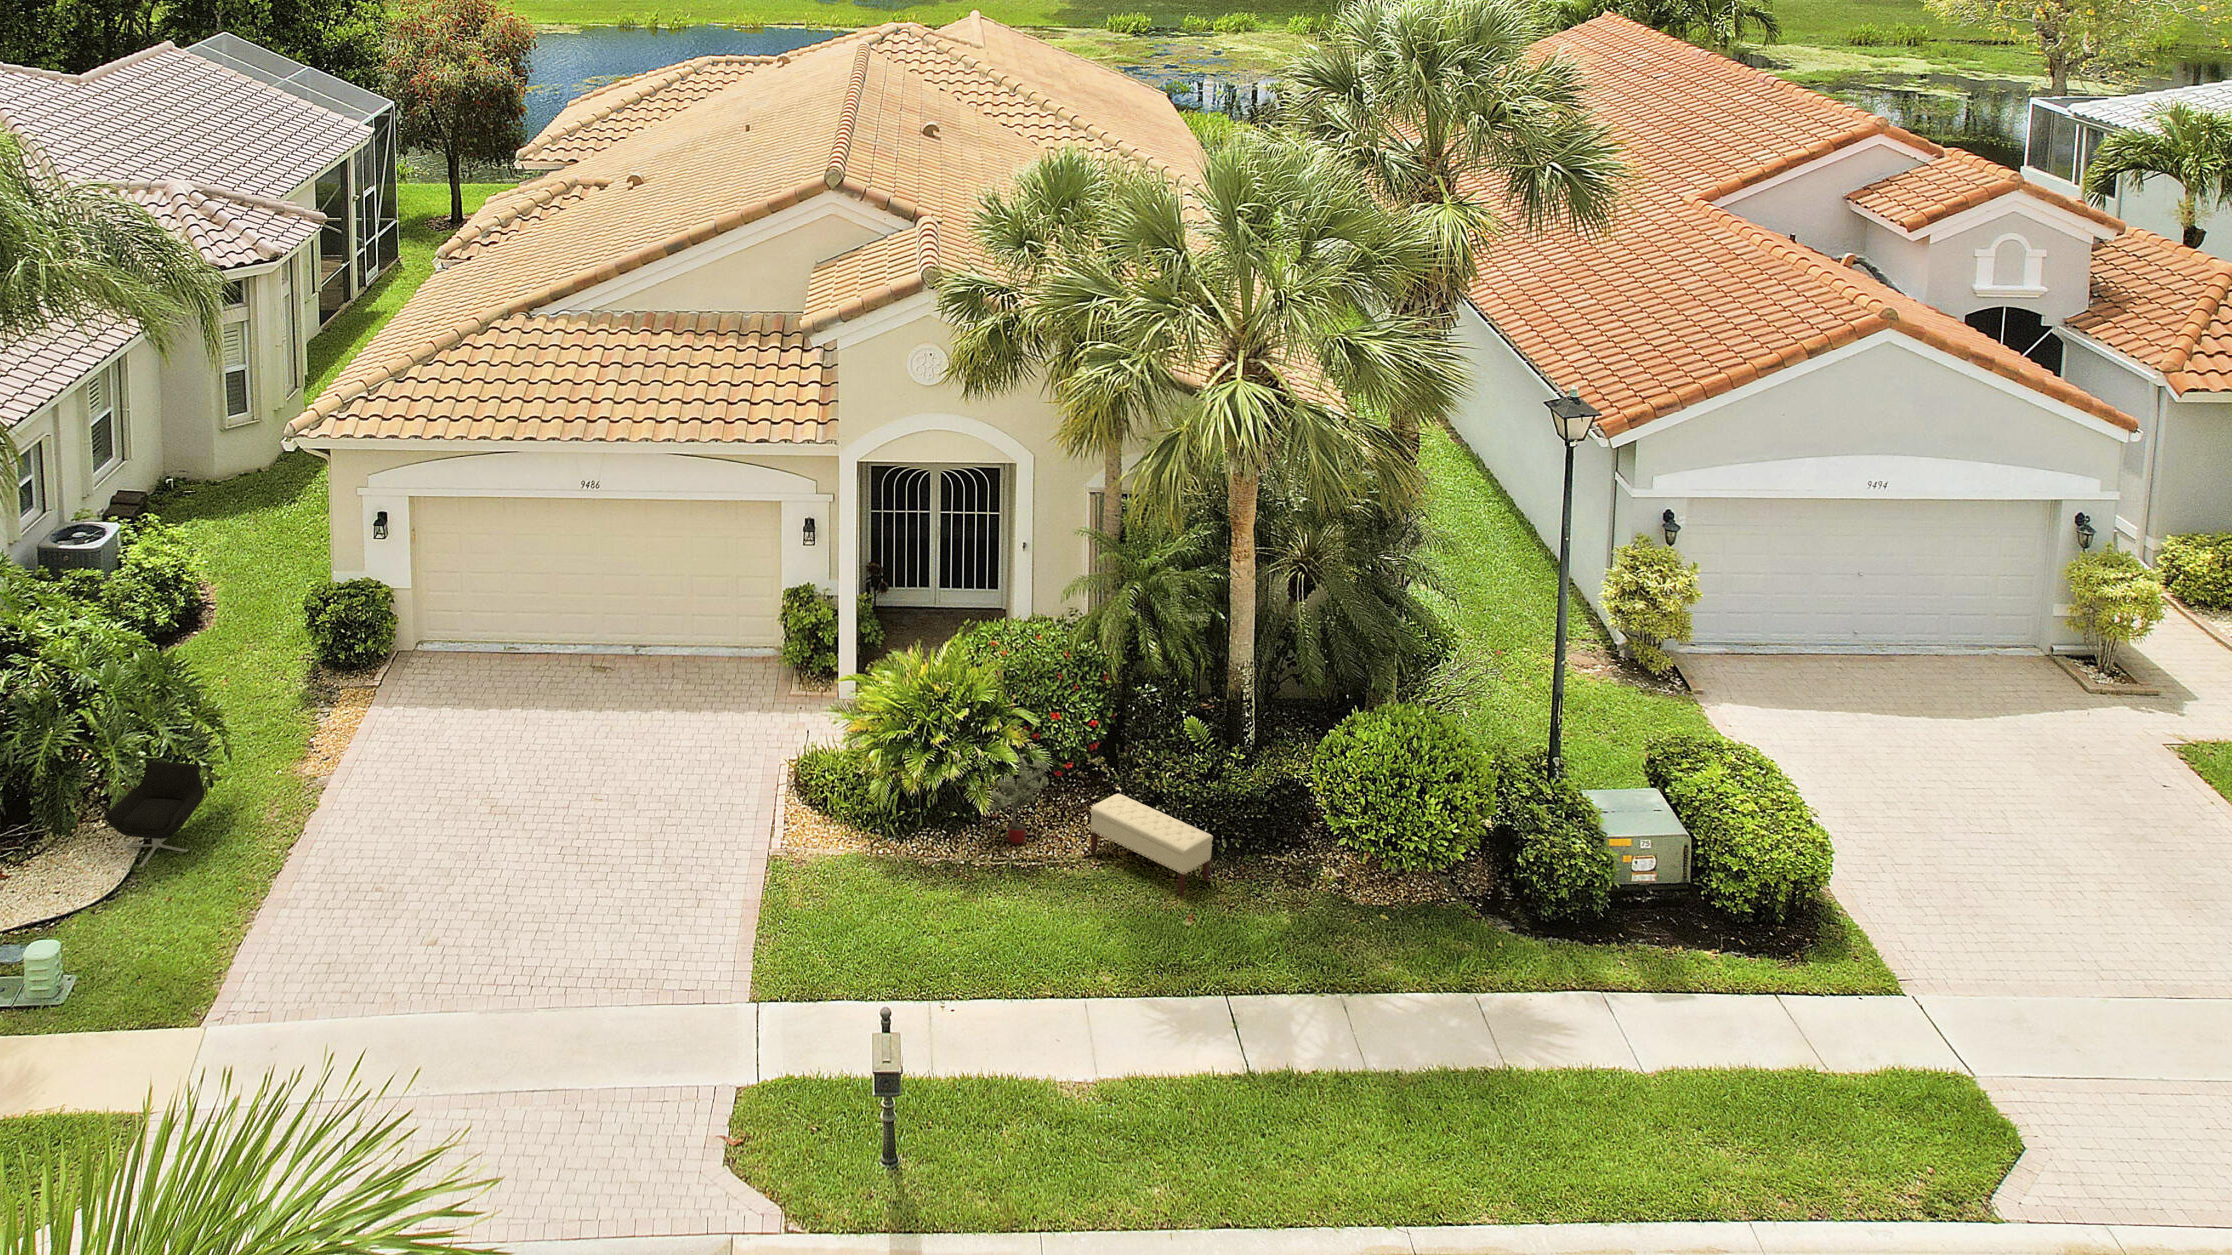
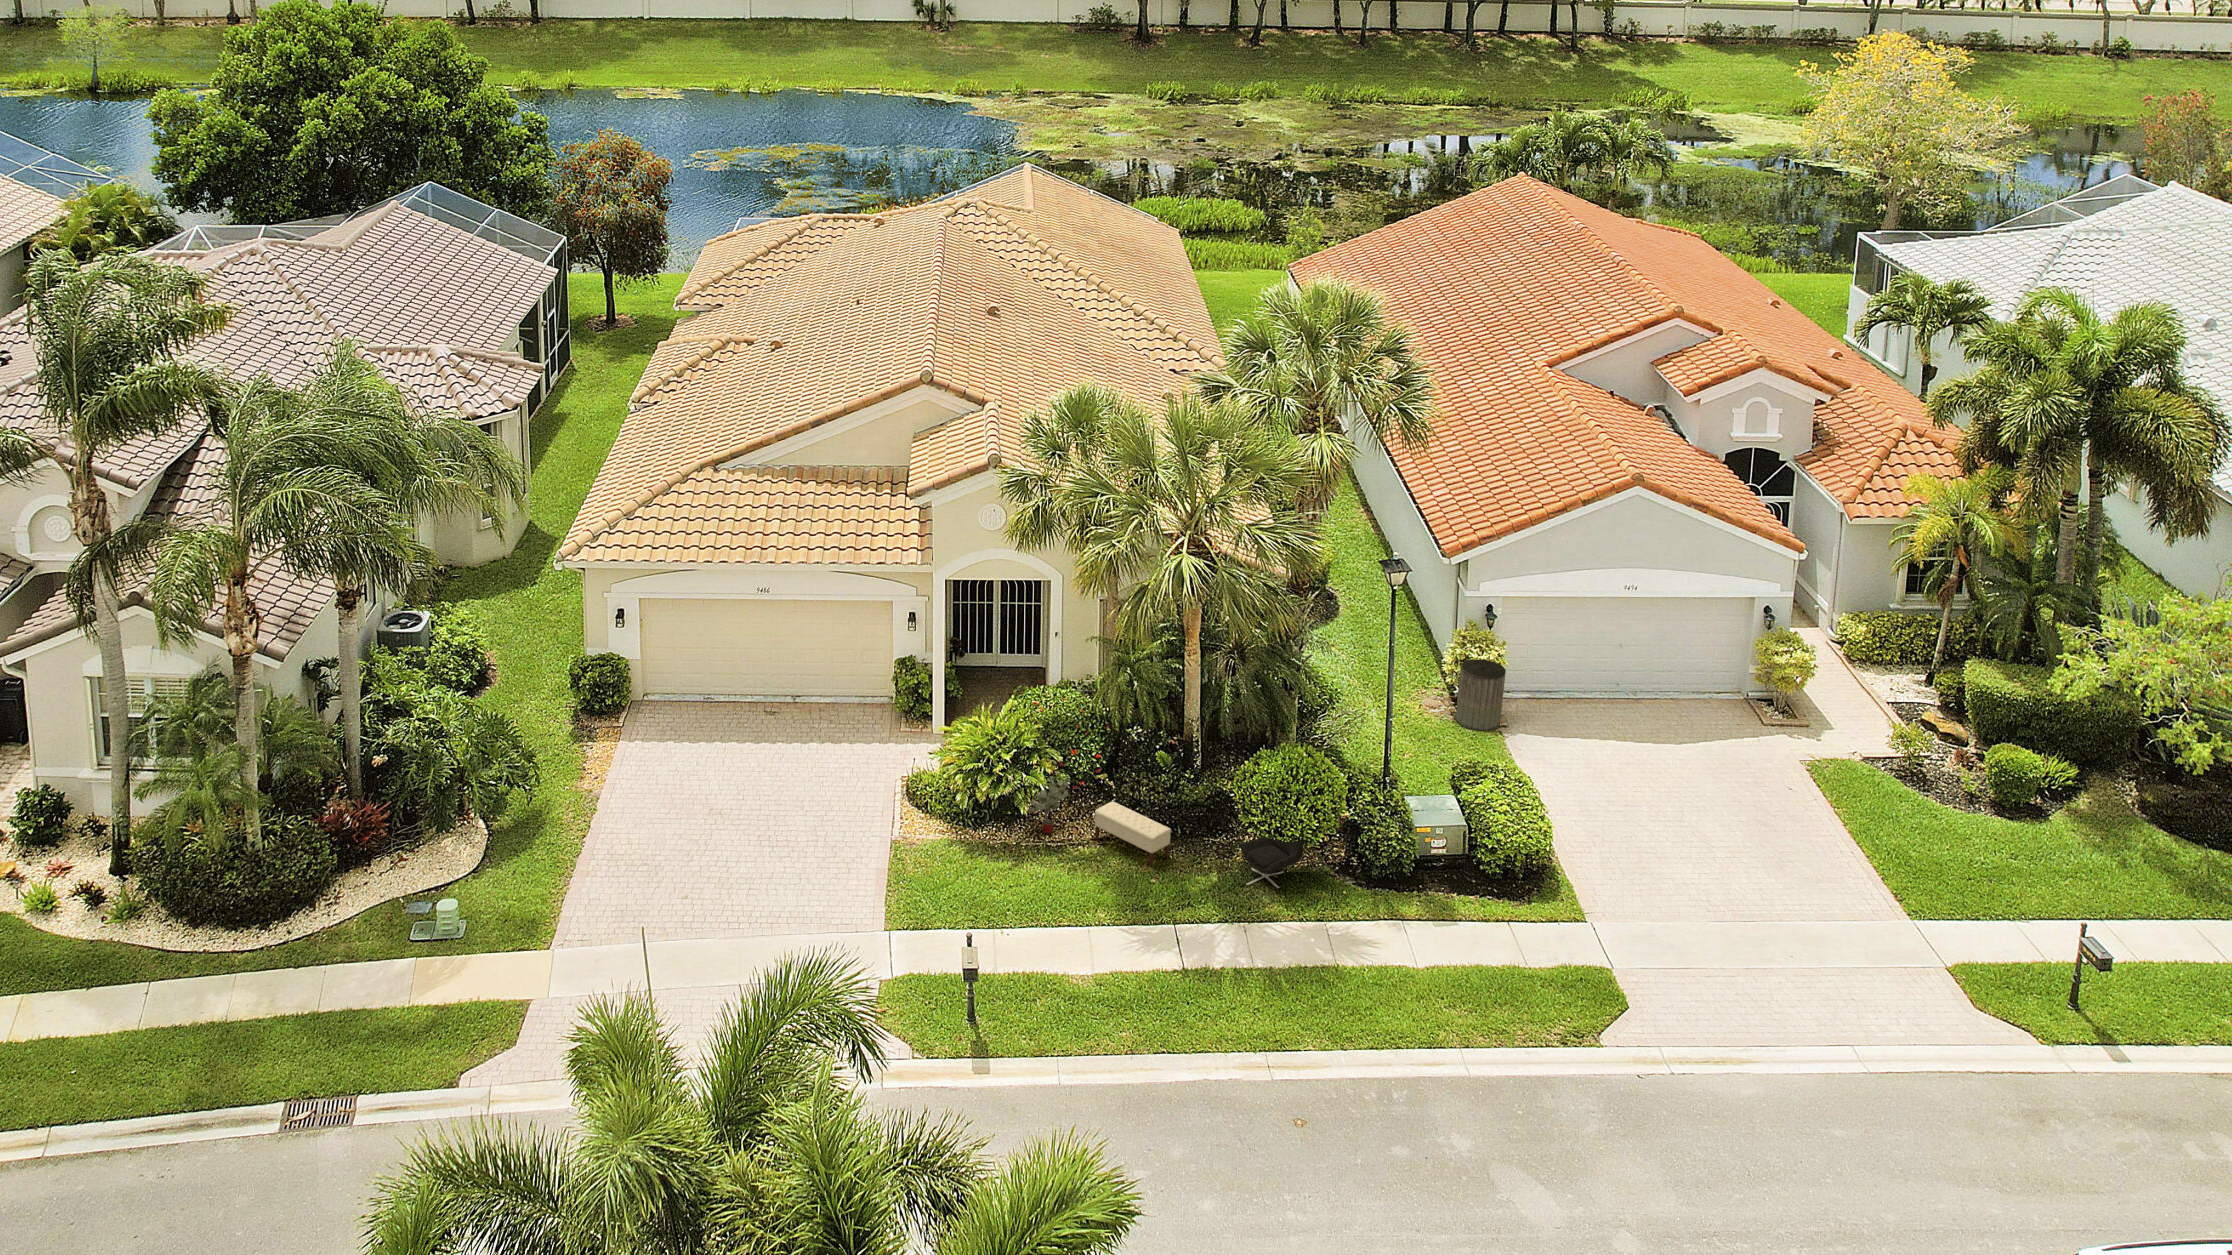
trash can: none [1620,590,1699,696] -> present [1456,659,1506,731]
lounge chair: present [104,761,205,867] -> present [1240,837,1304,888]

